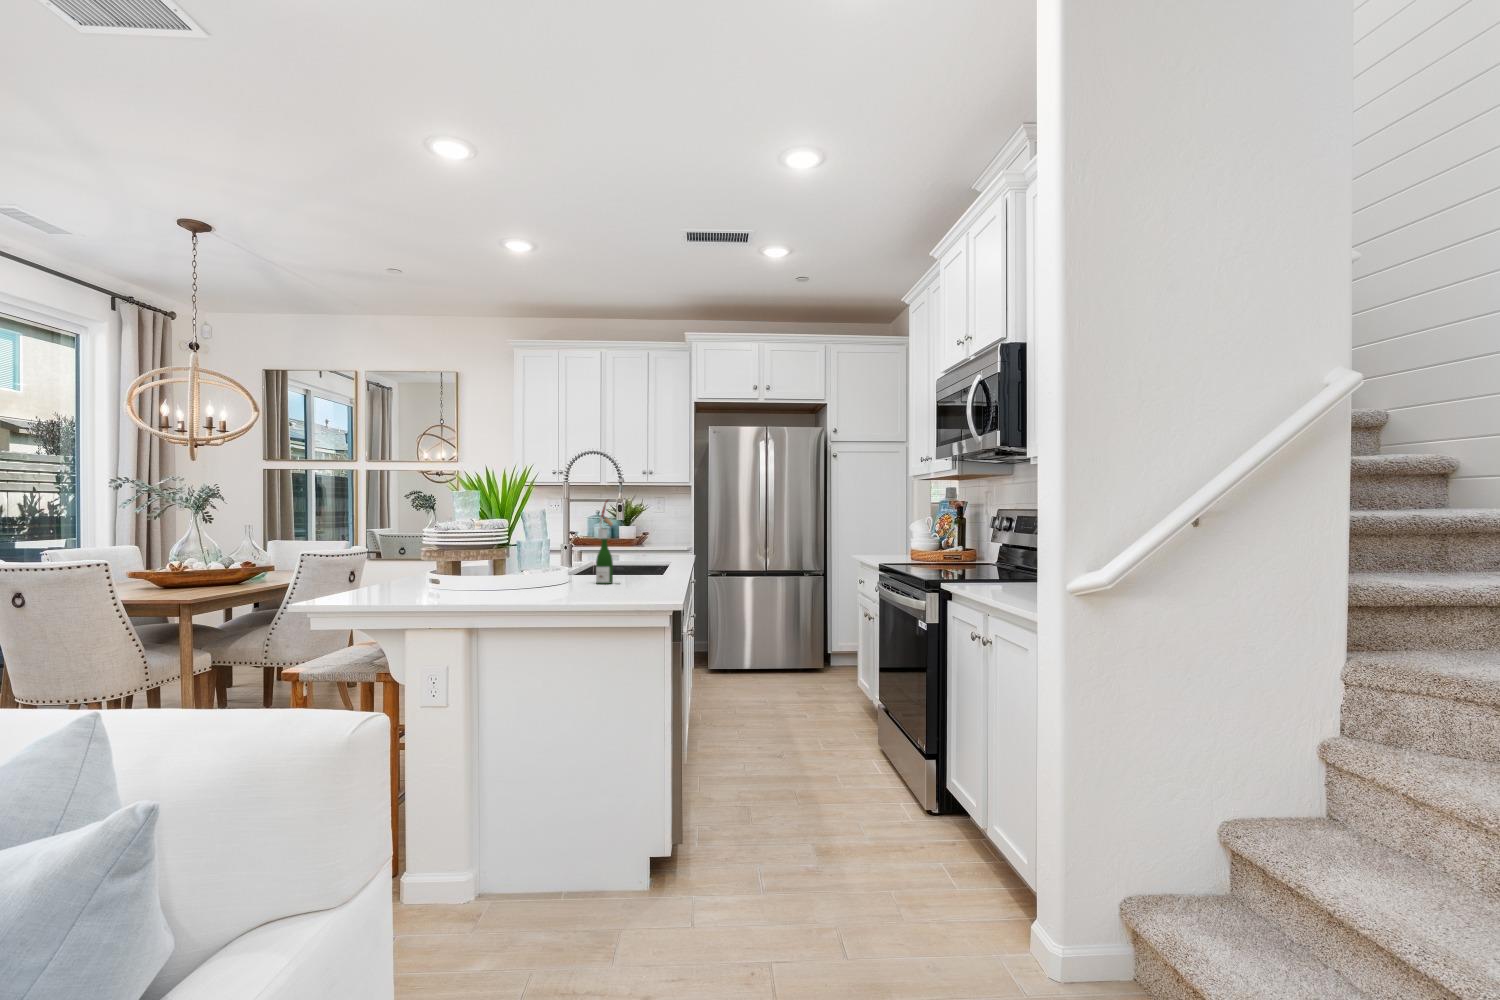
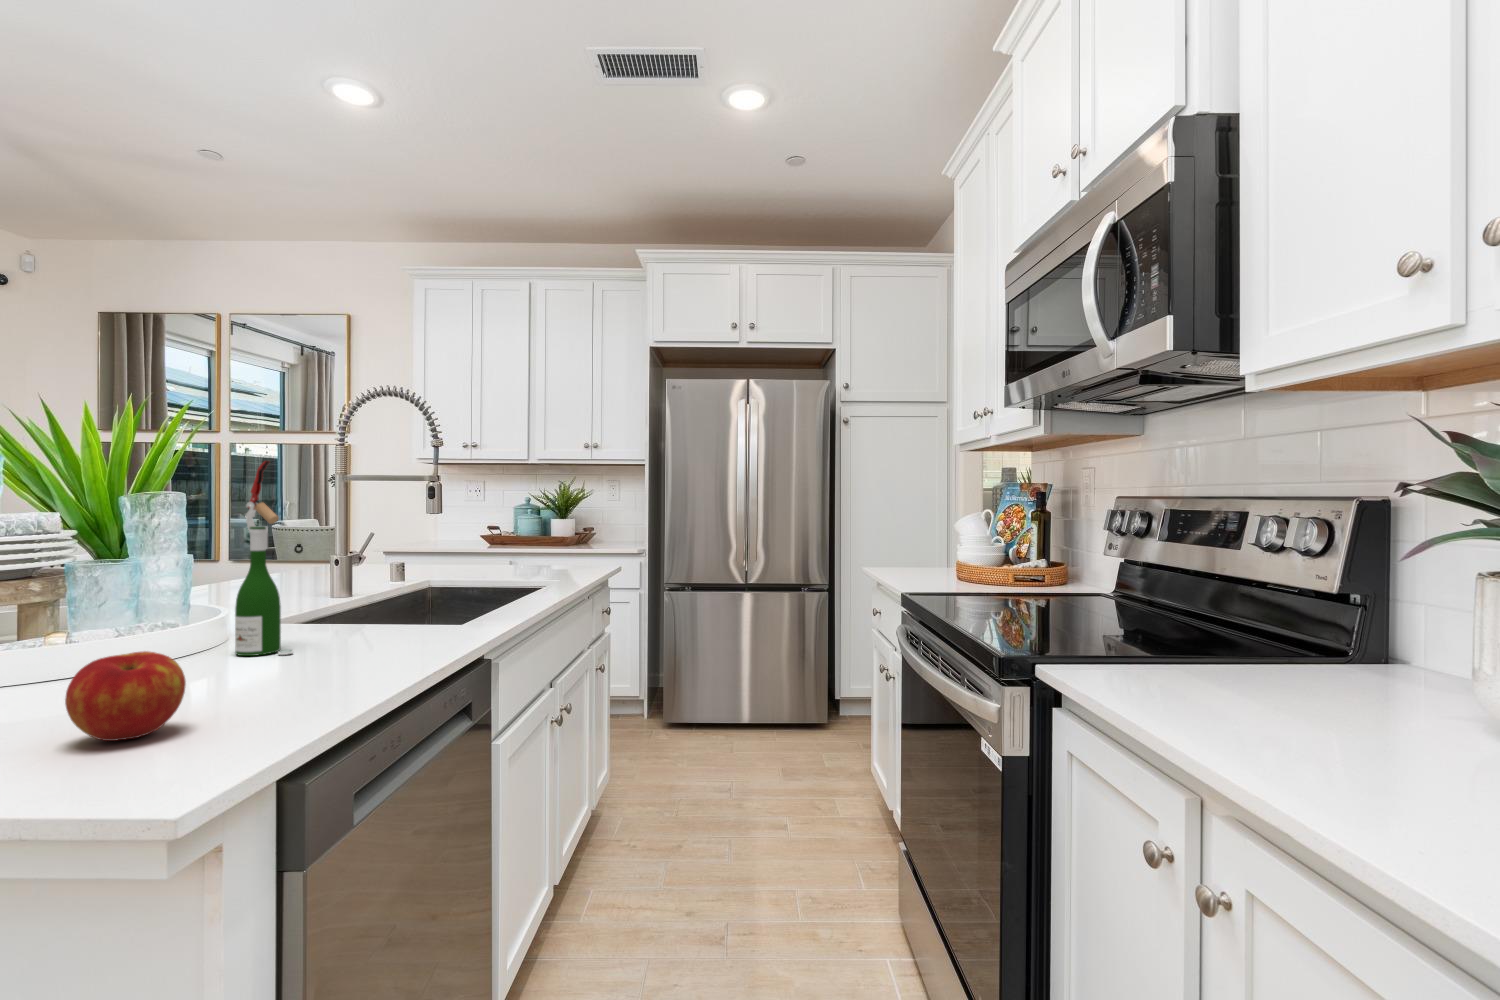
apple: none [621,568,651,596] -> present [65,651,186,741]

